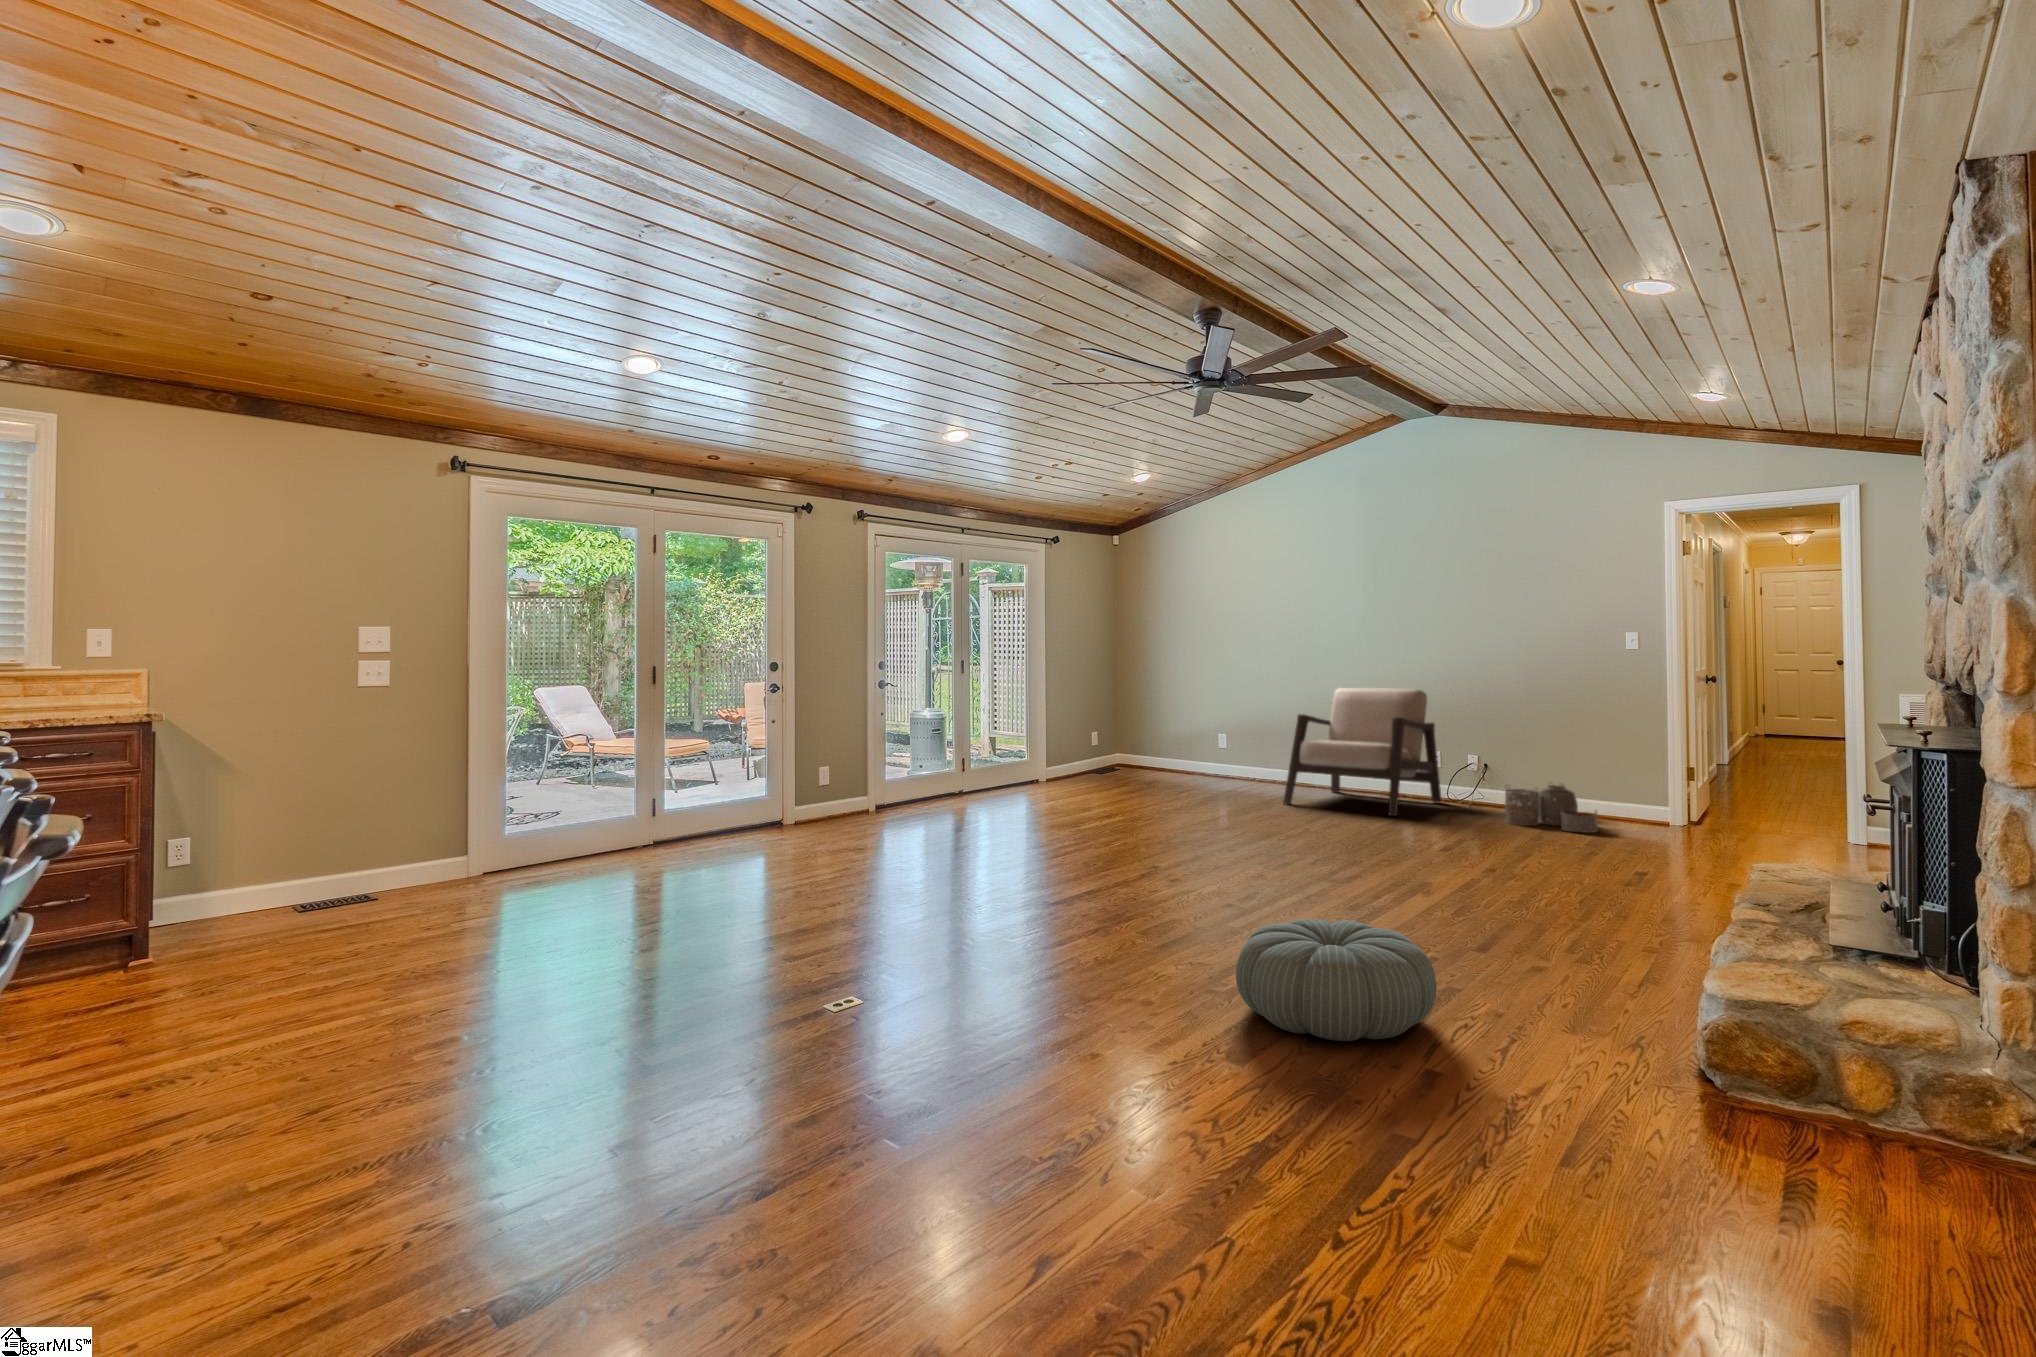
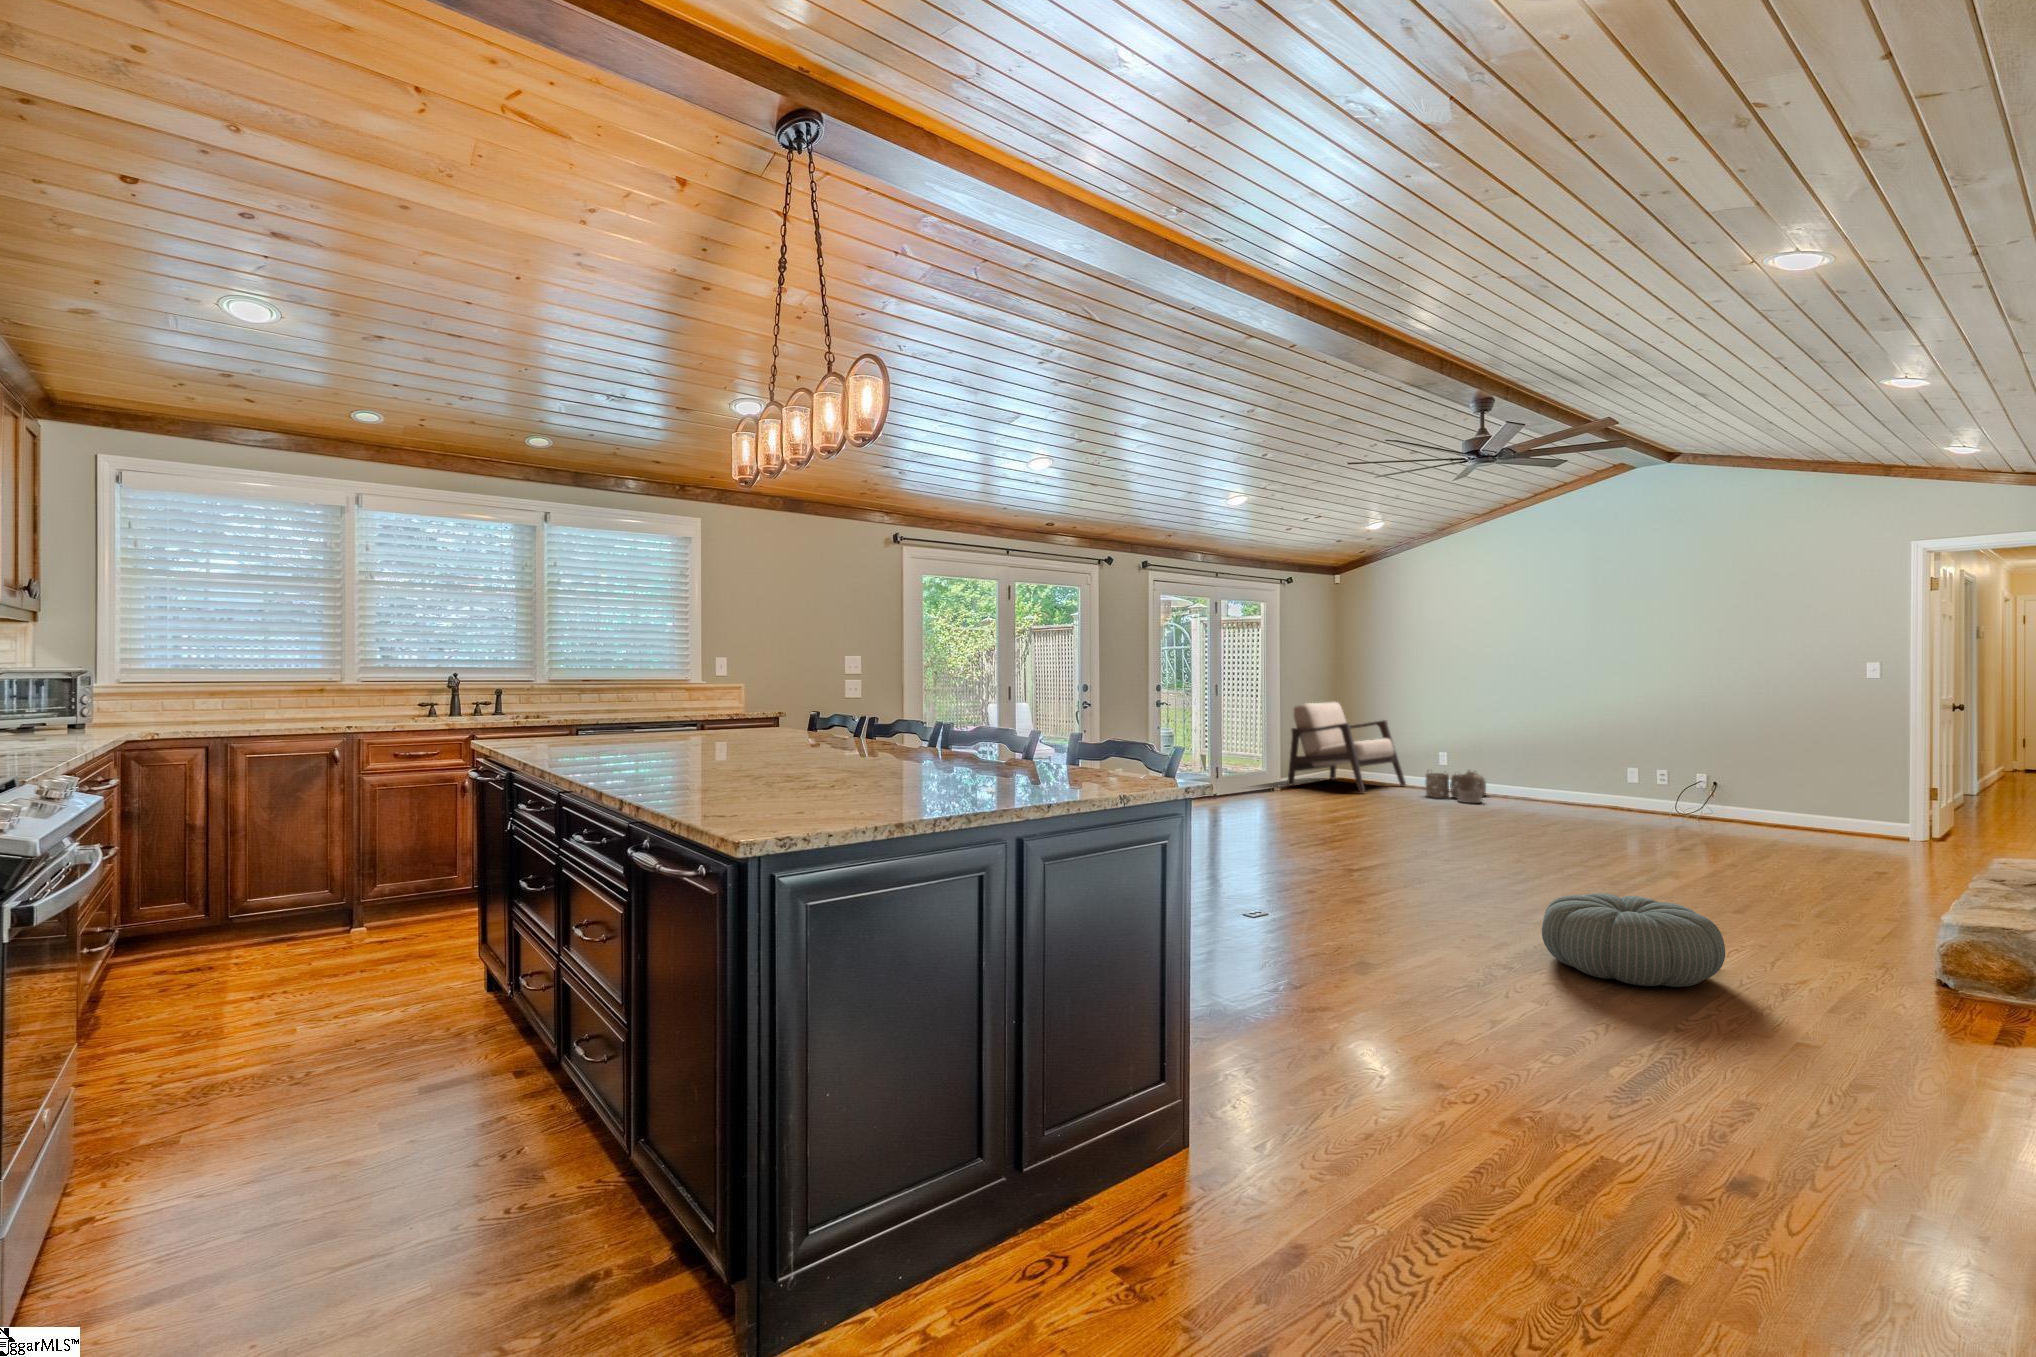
armchair: present [1283,688,1442,816] -> present [1288,702,1406,793]
woven basket: present [1505,785,1597,833] -> present [1426,770,1486,803]

